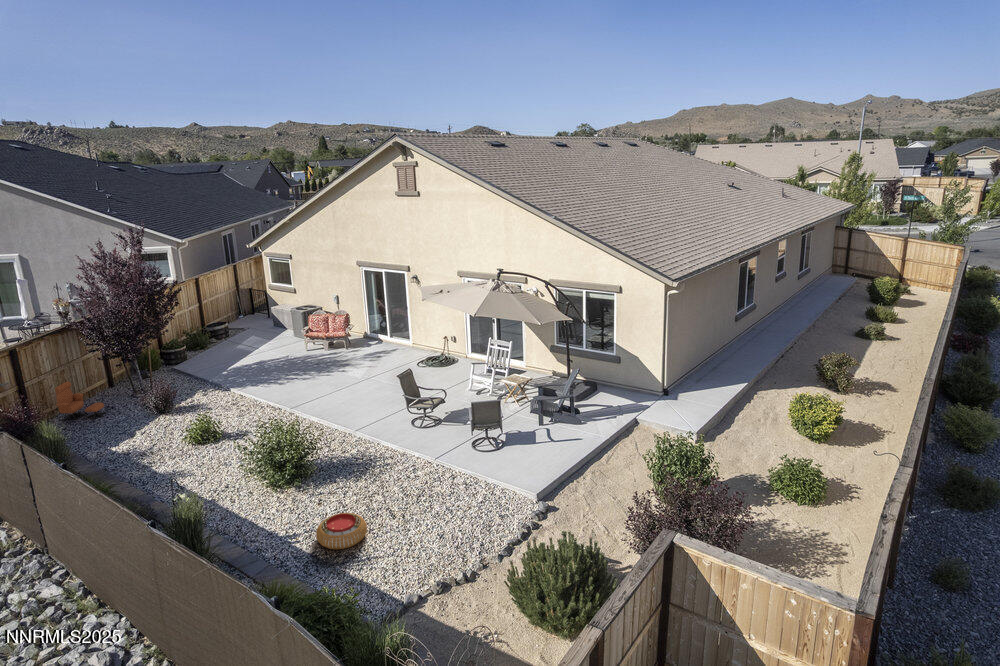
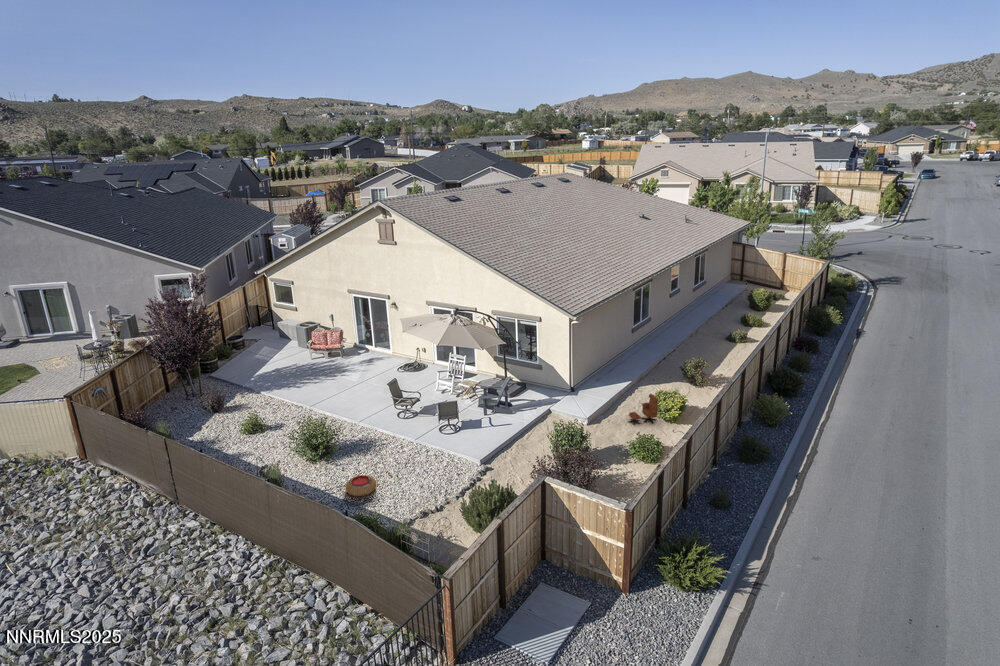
lounge chair: present [55,382,106,421] -> present [629,394,658,425]

